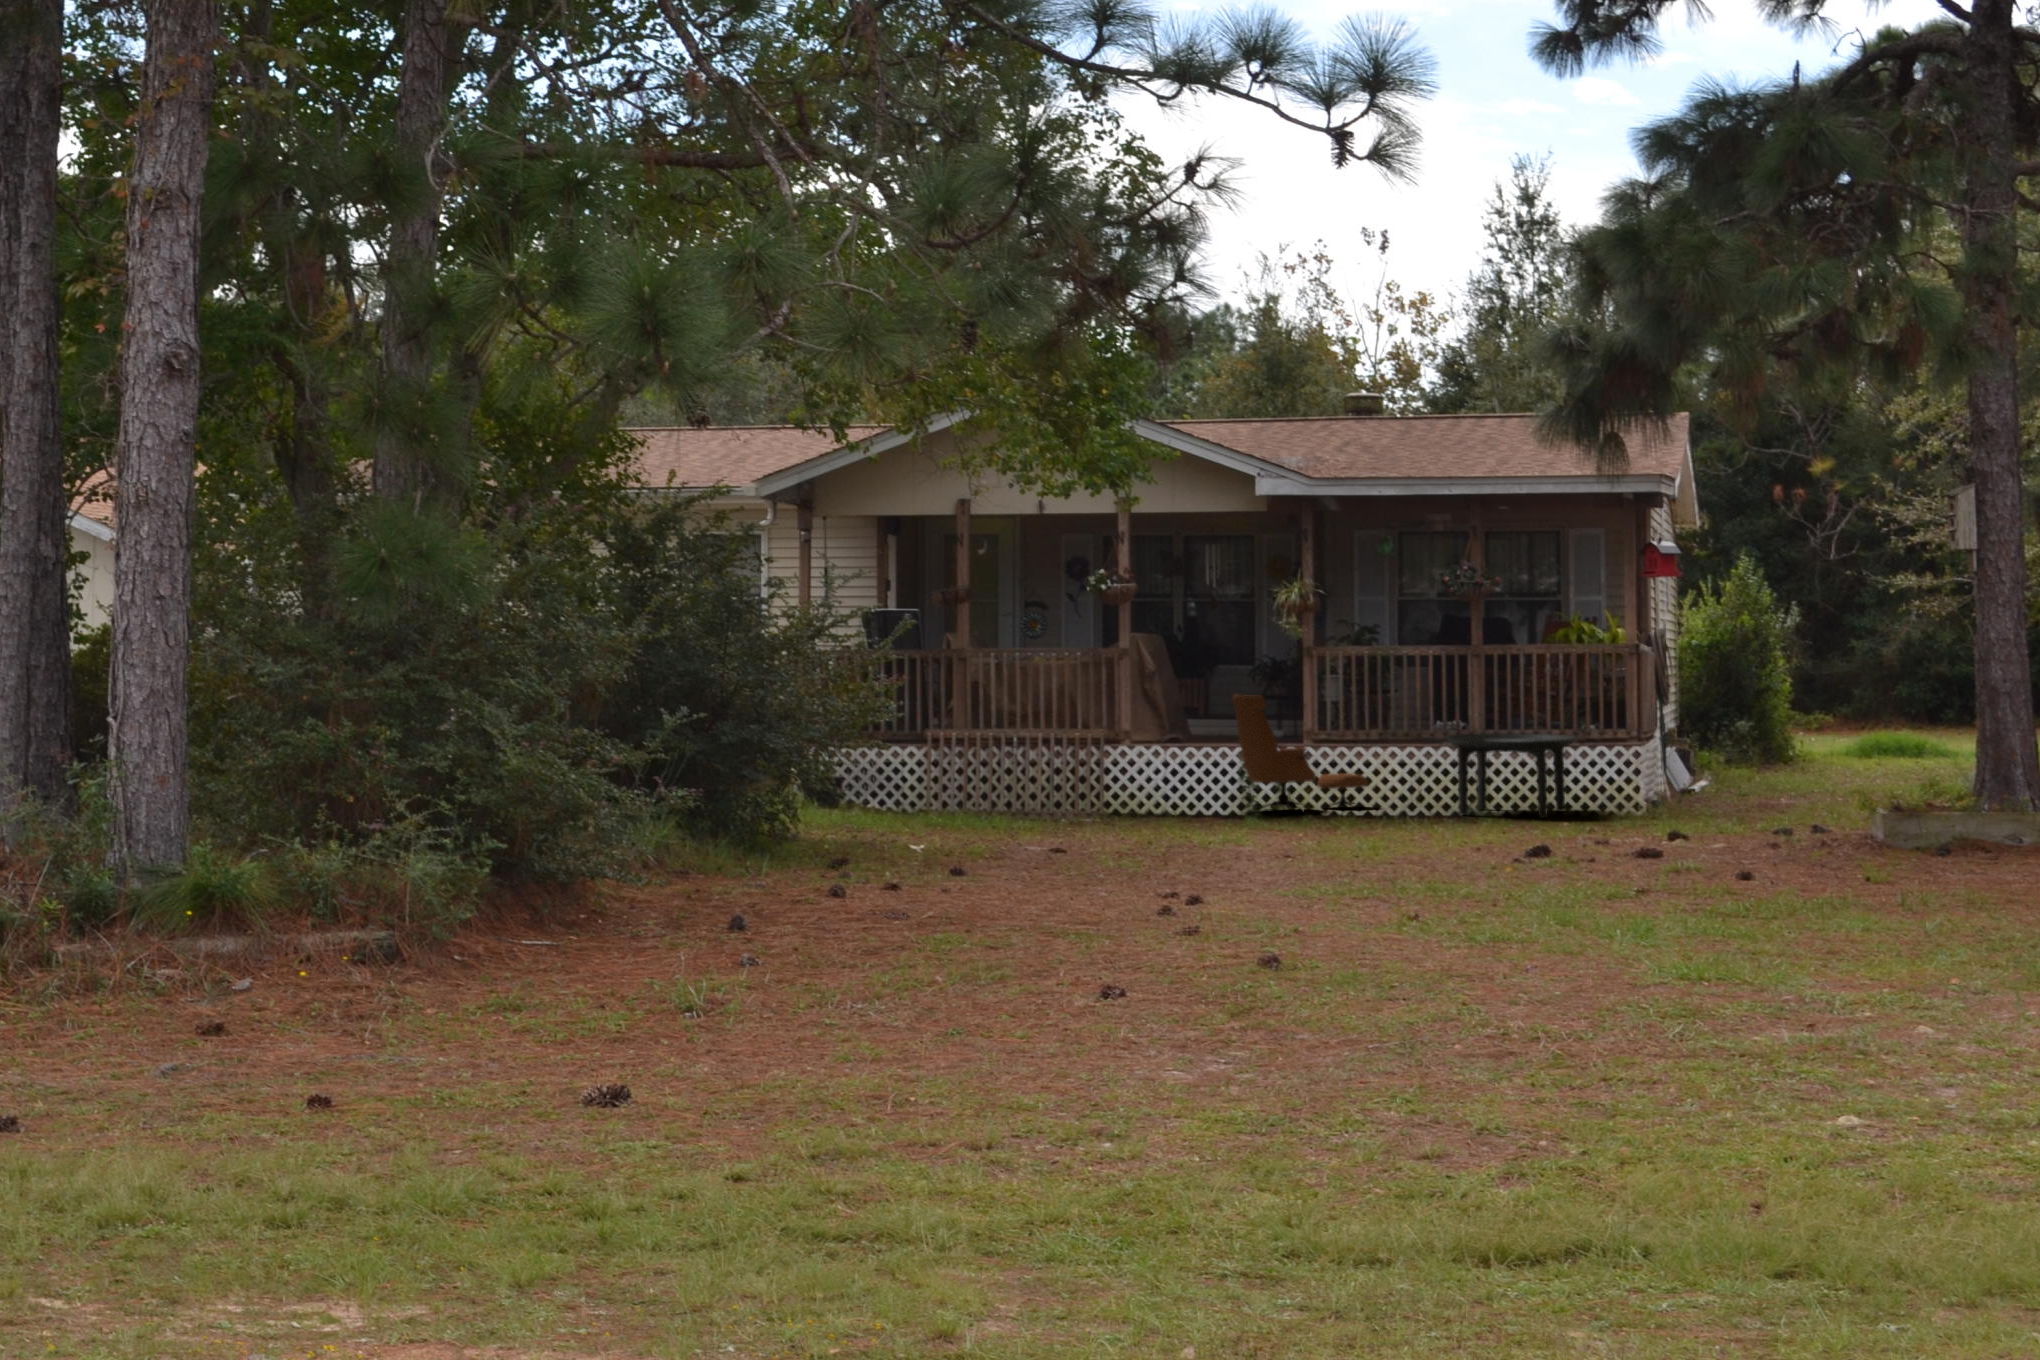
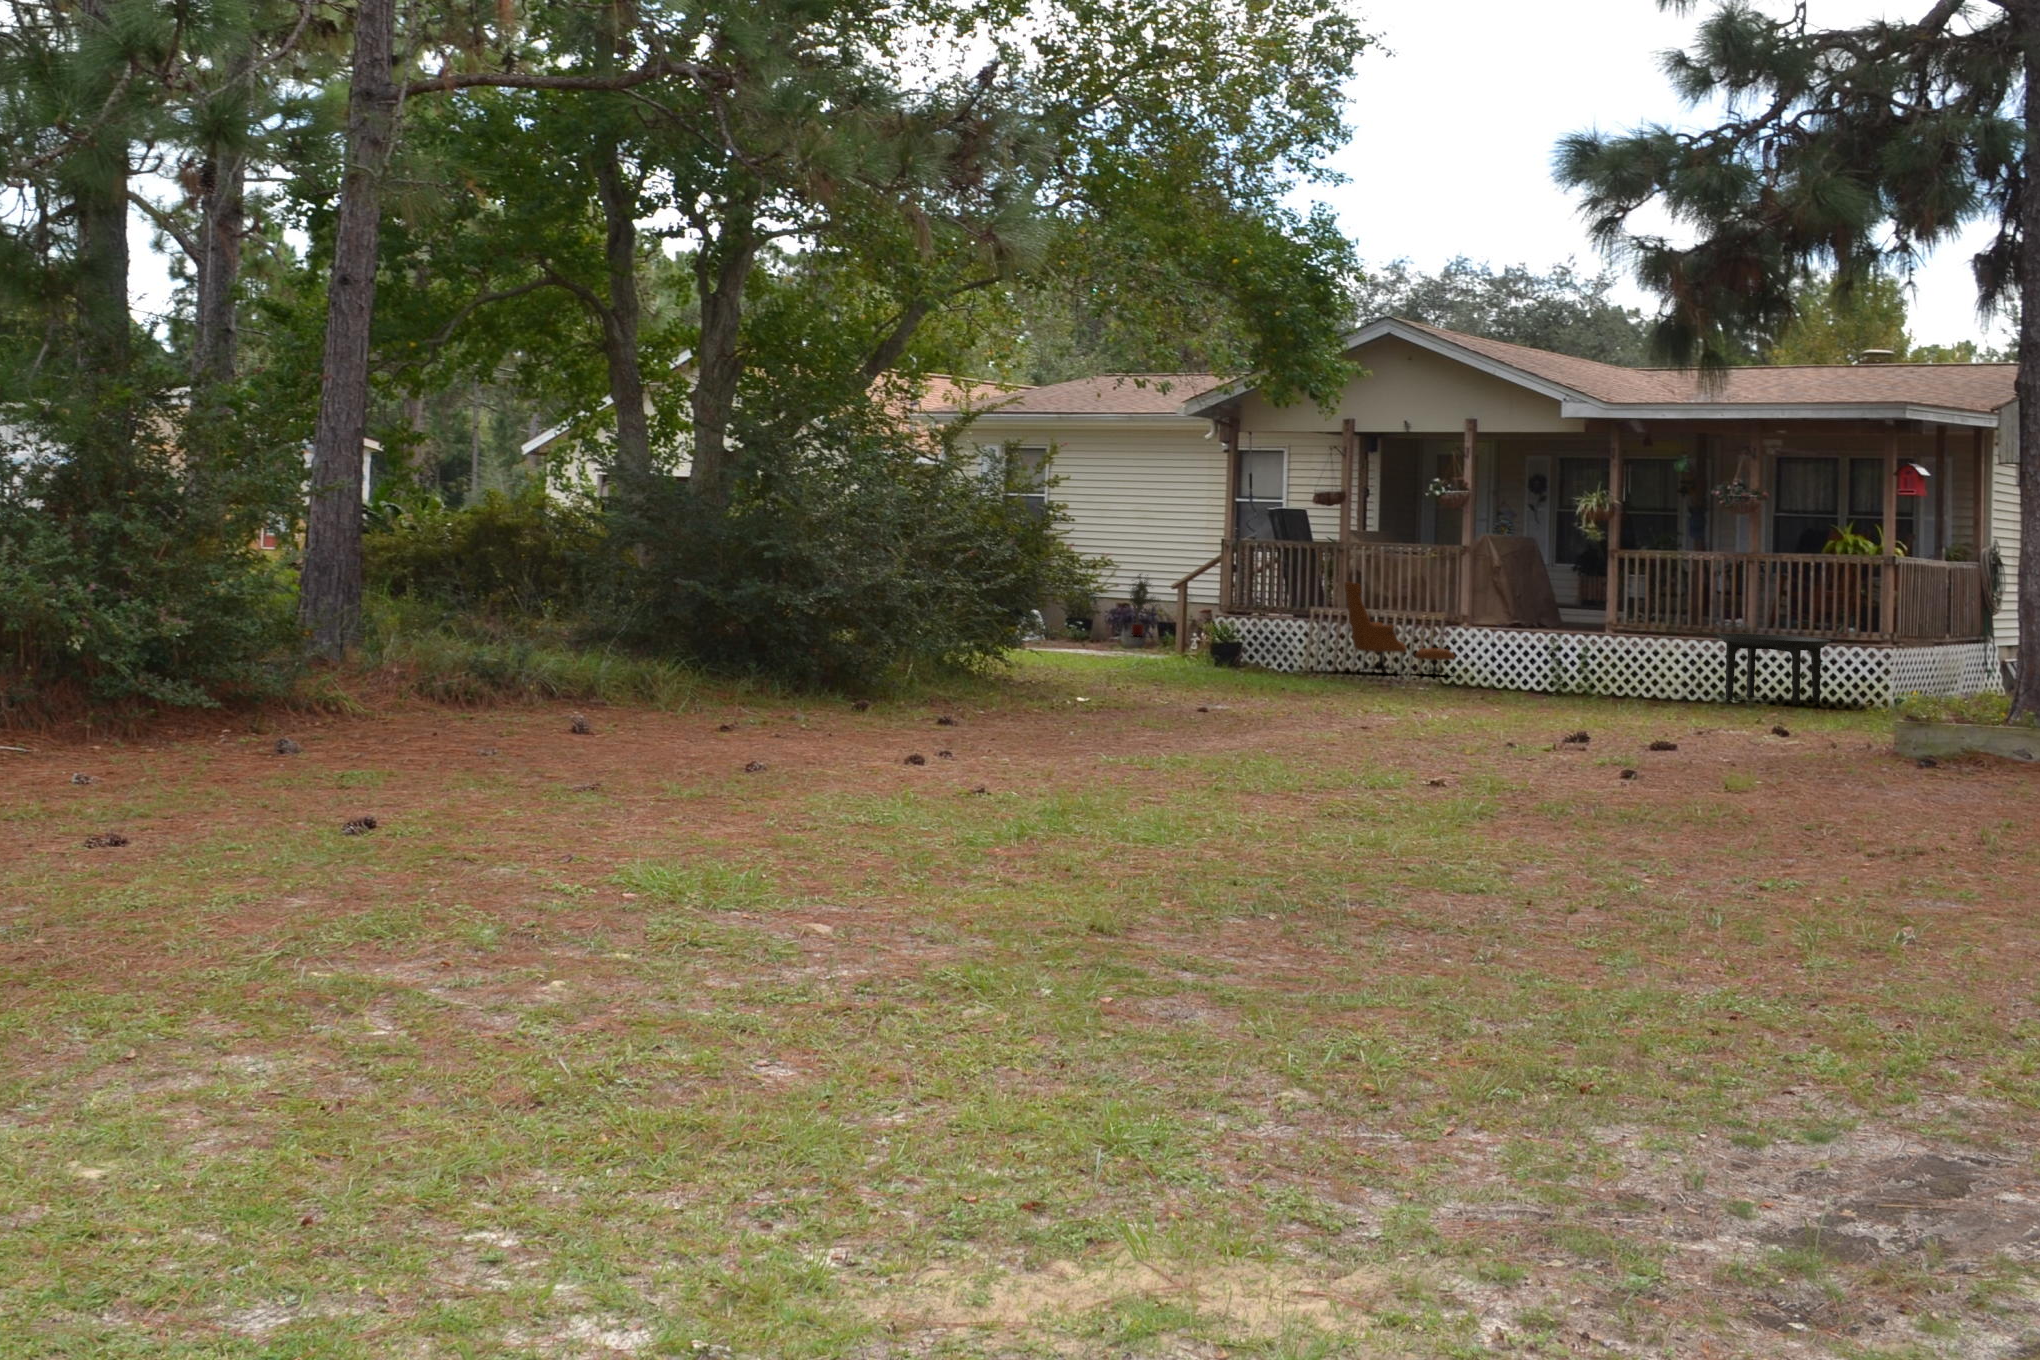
potted tree: none [663,689,708,772] -> present [1130,574,1161,636]
lounge chair: present [1233,694,1368,812] -> present [1344,582,1455,674]

